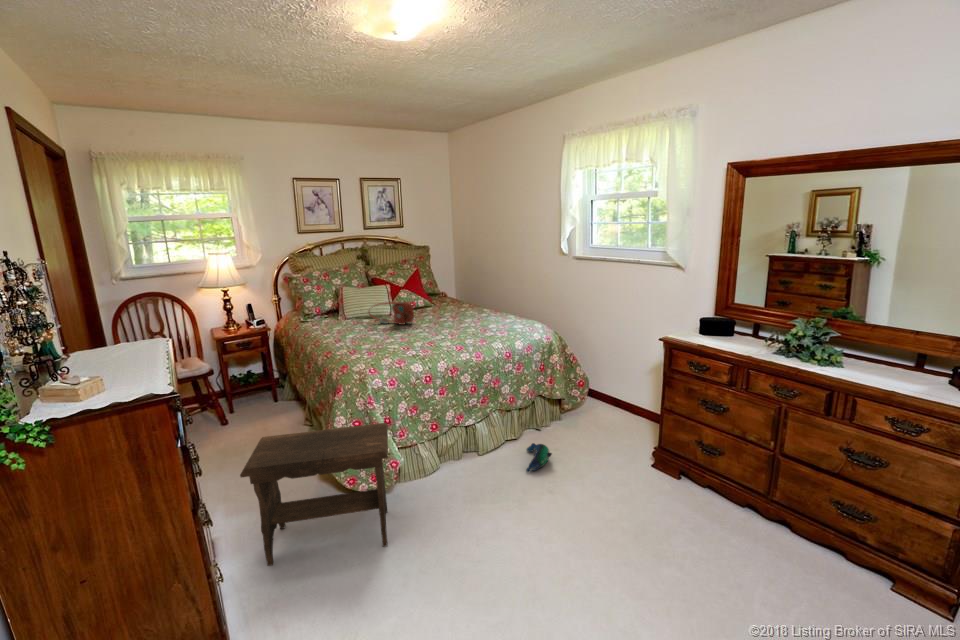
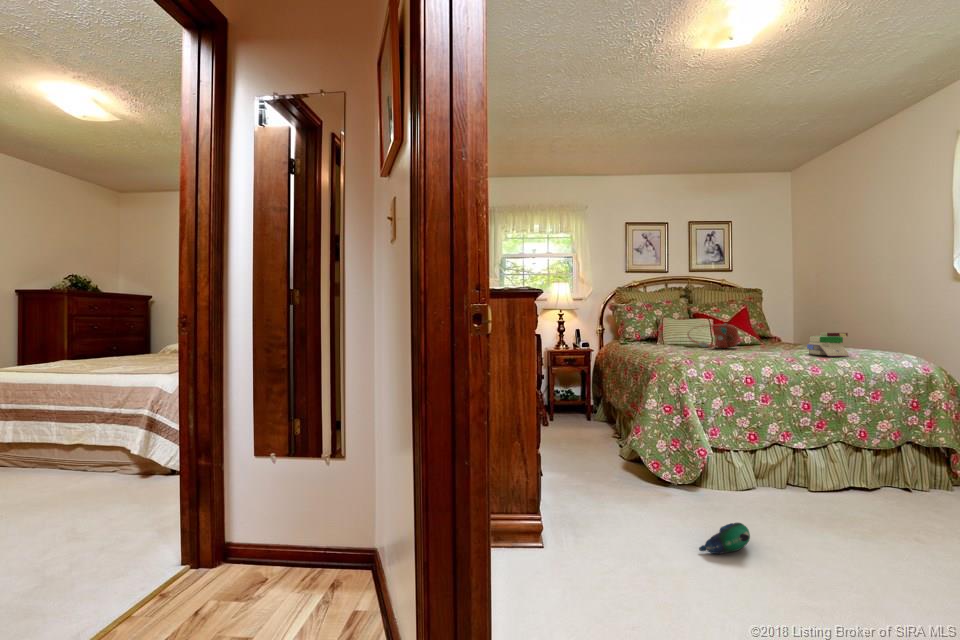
book: none [469,309,500,338] -> present [807,332,848,356]
footstool: present [240,423,388,566] -> none [567,395,700,518]
plush toy: present [526,443,552,472] -> present [699,523,750,554]

